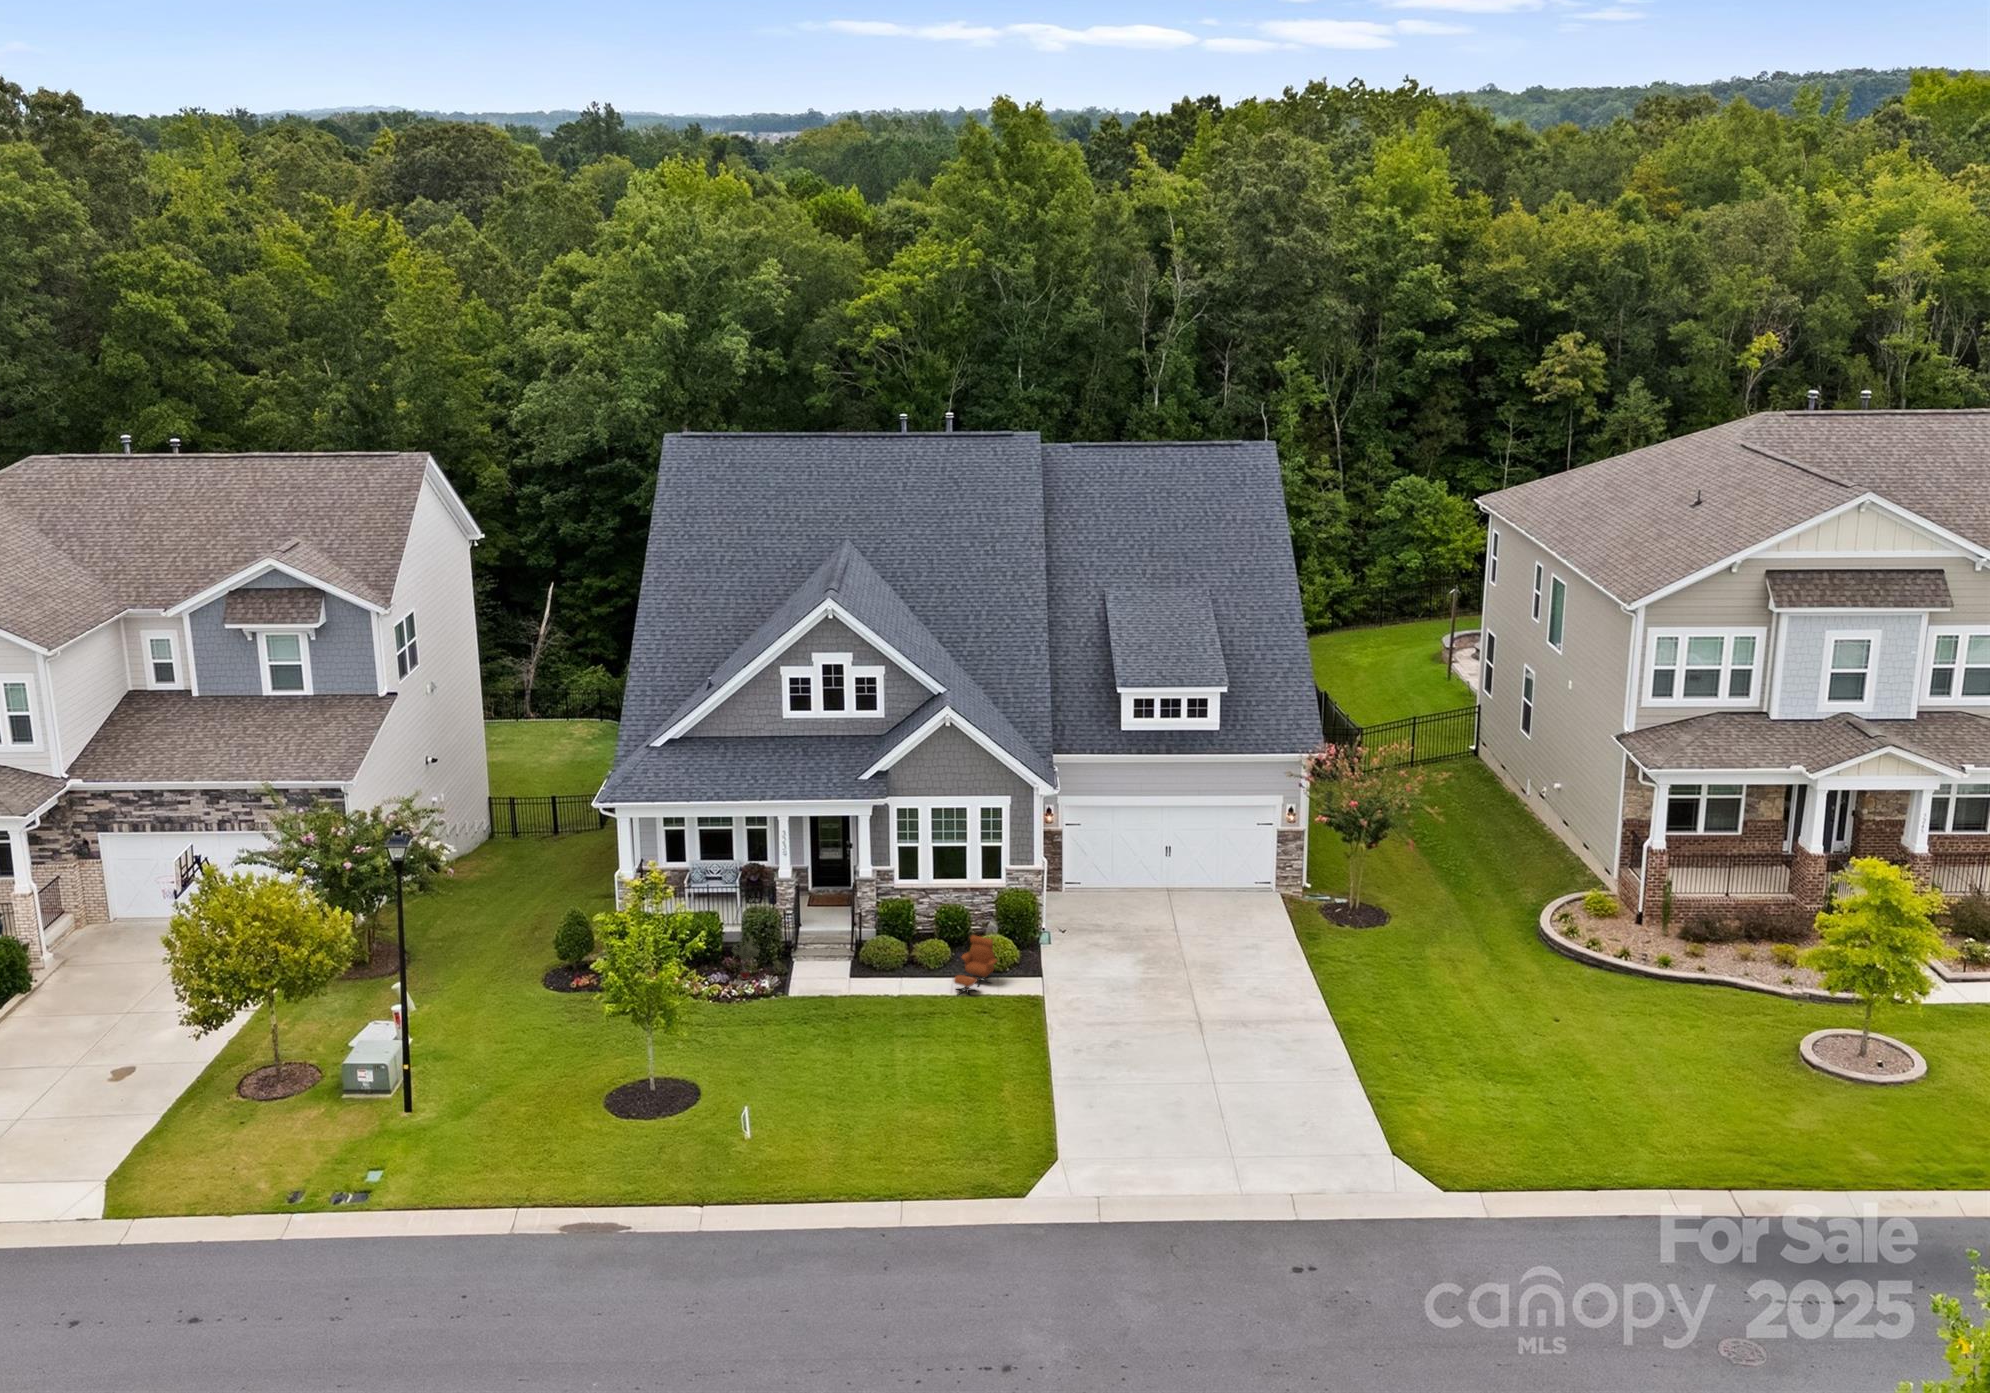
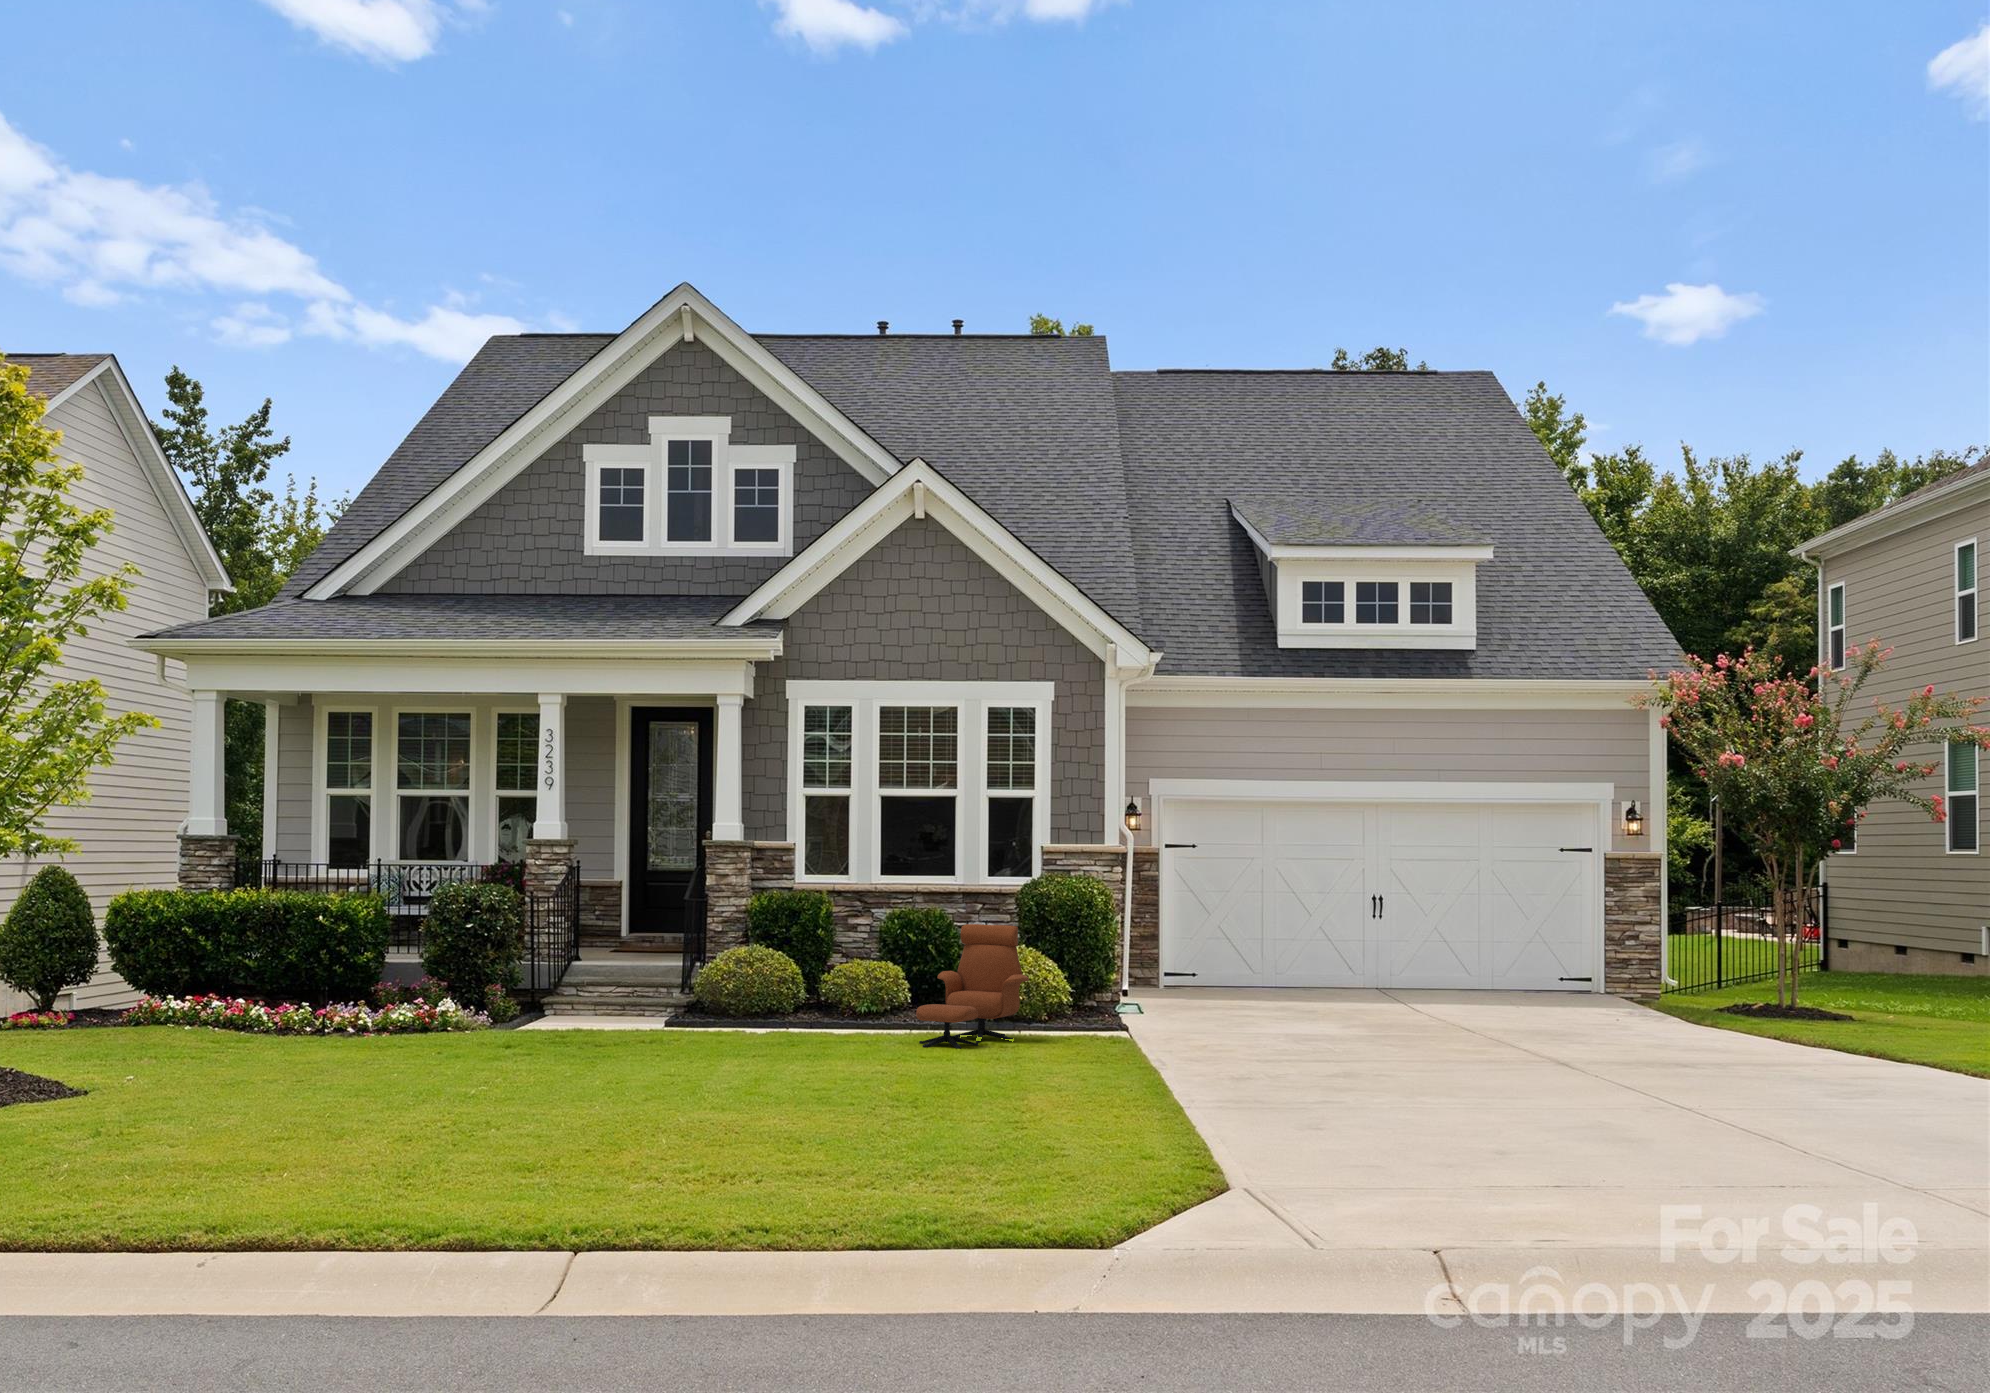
potted tree: present [732,937,759,980] -> none [371,911,443,1029]

